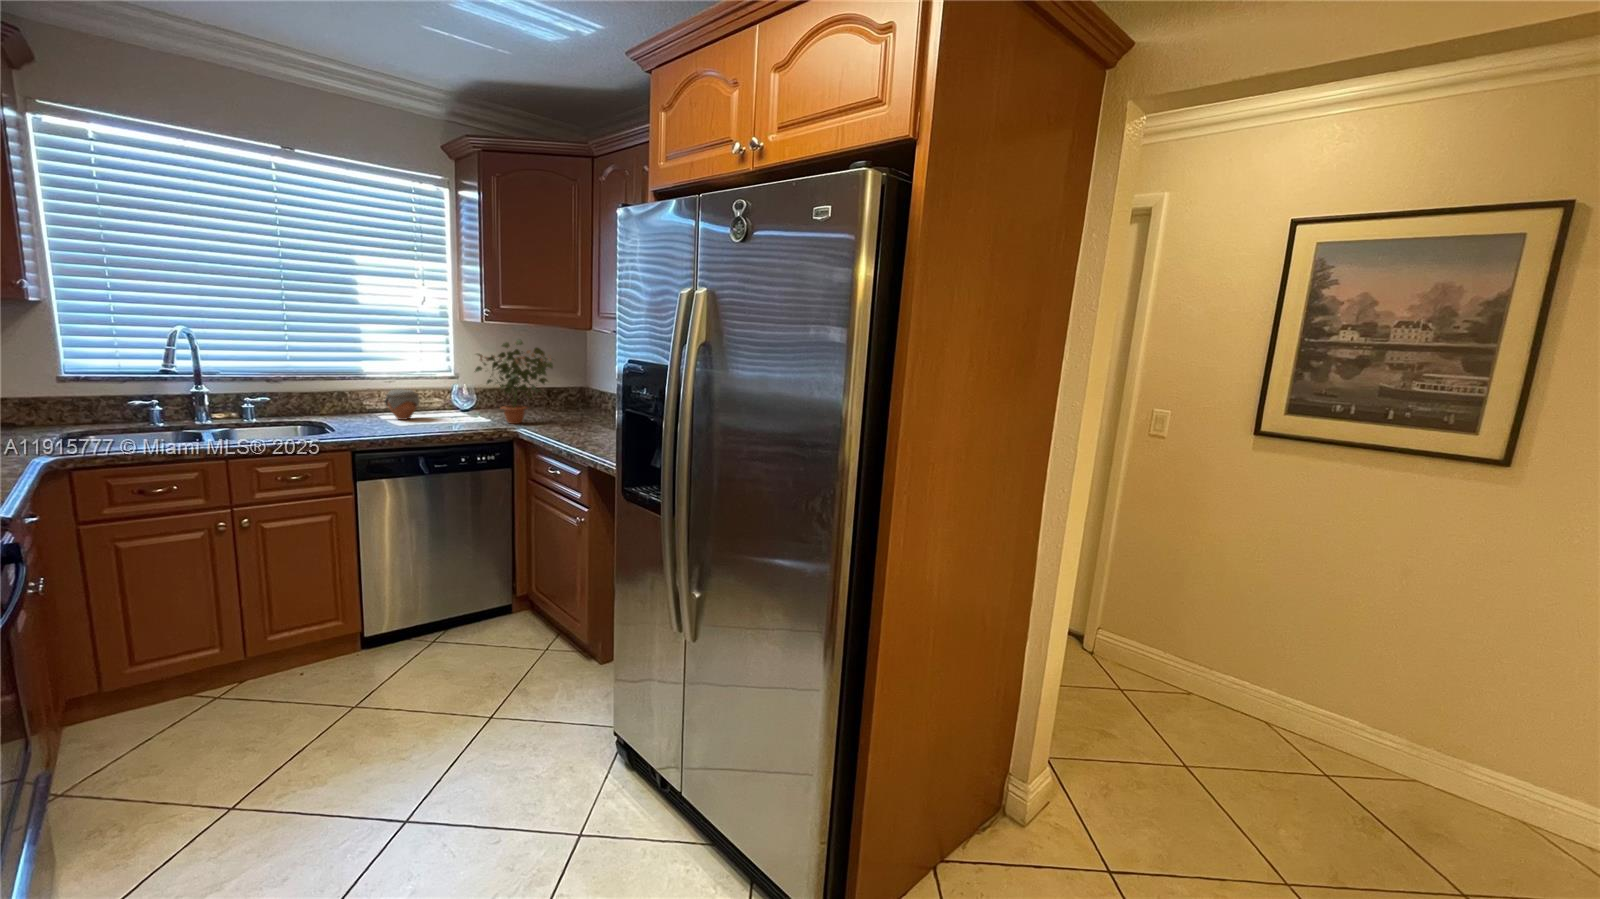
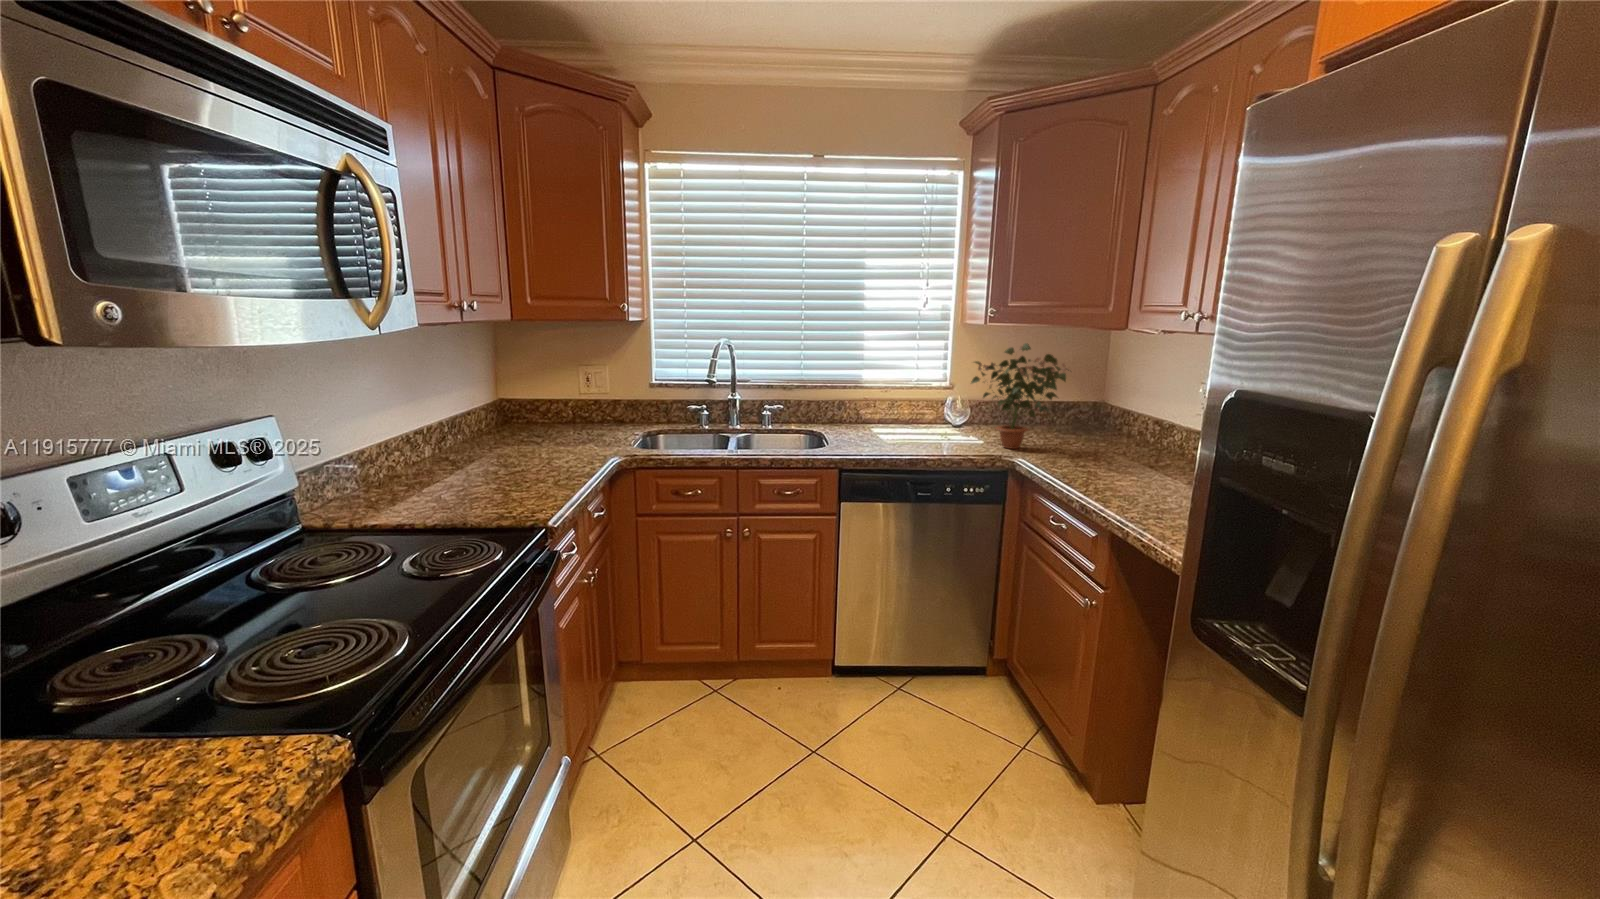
jar: present [385,389,419,420] -> none [878,400,912,434]

